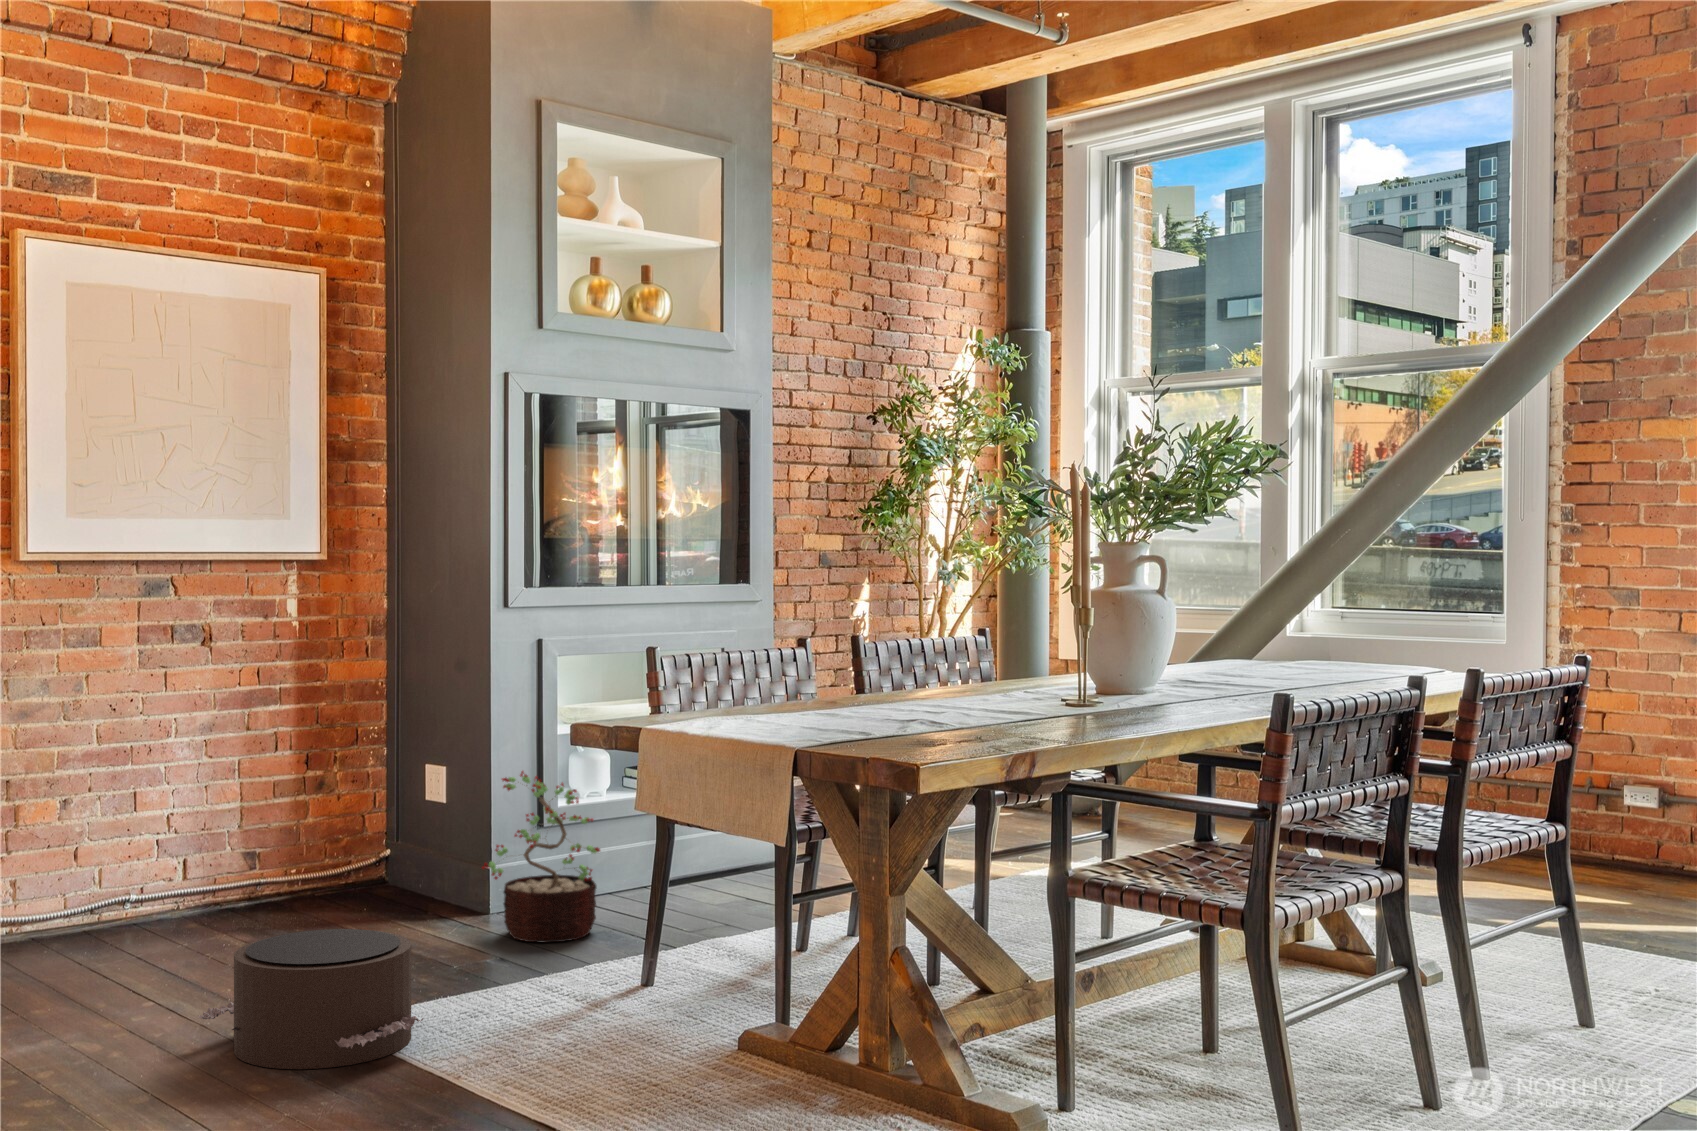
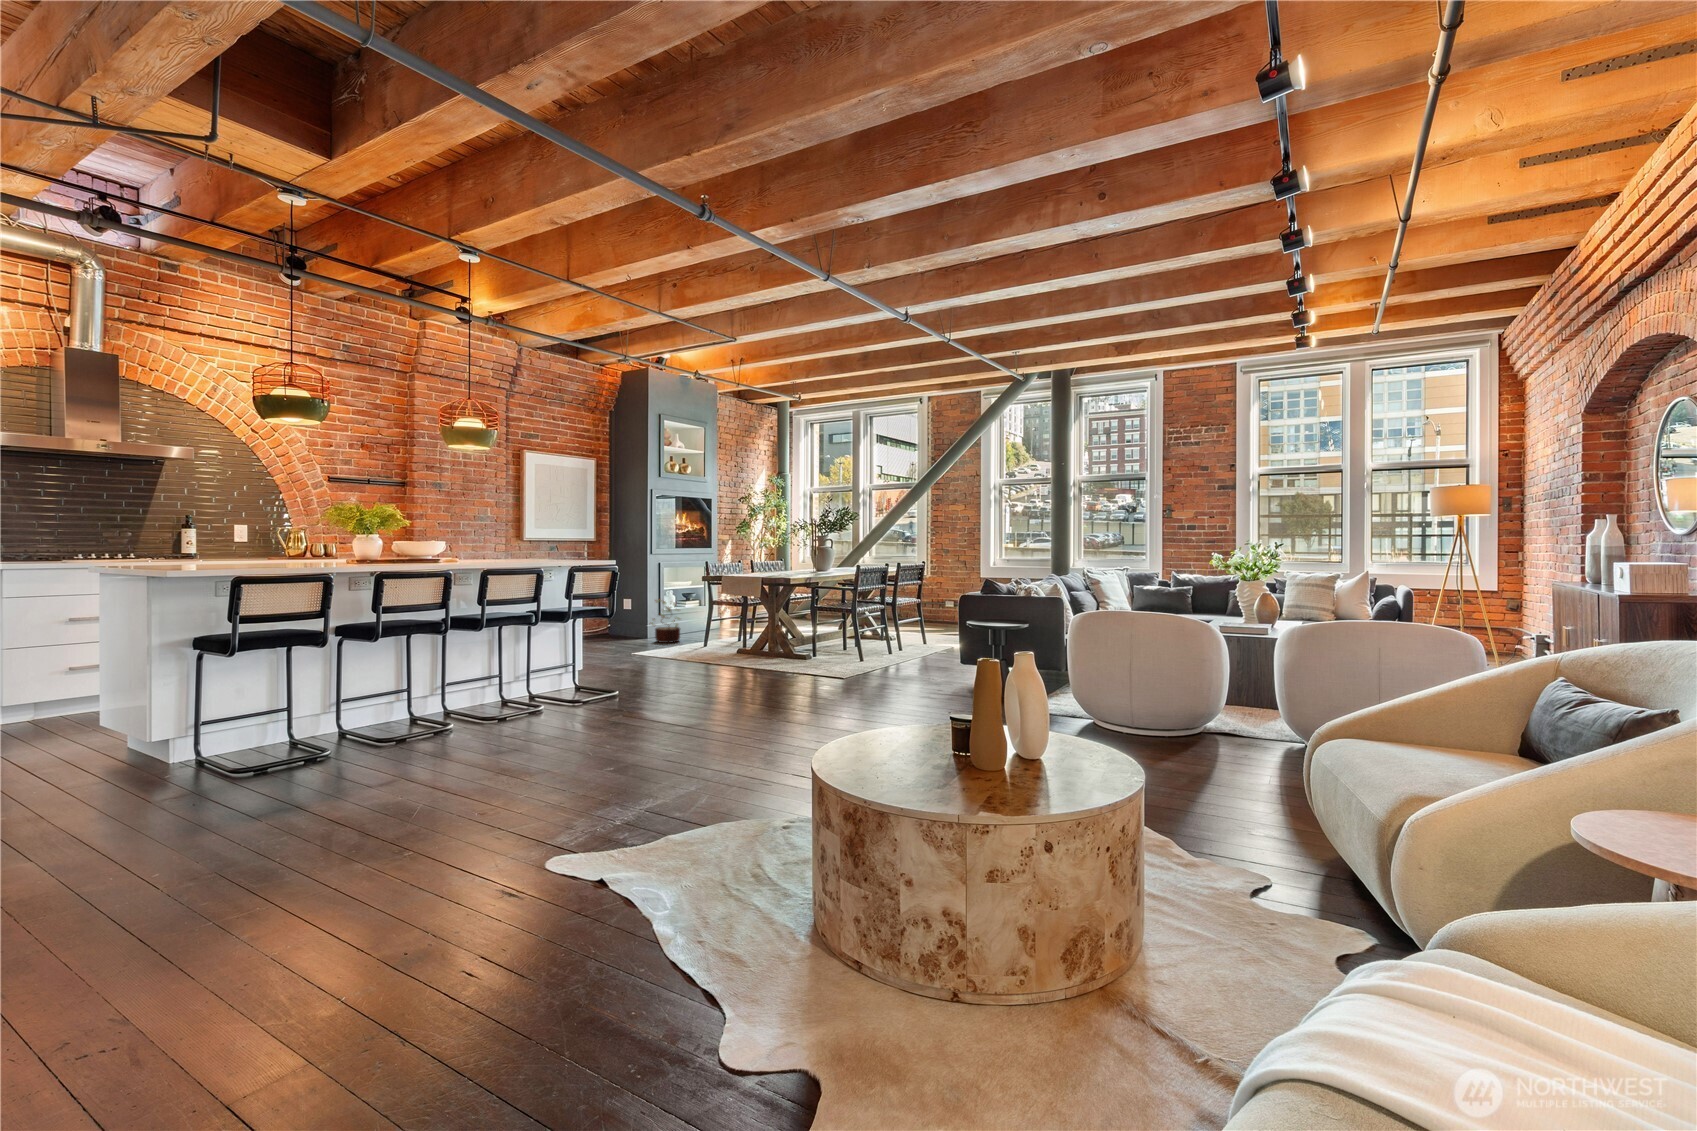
pouf: present [198,929,423,1069] -> none [603,631,660,659]

